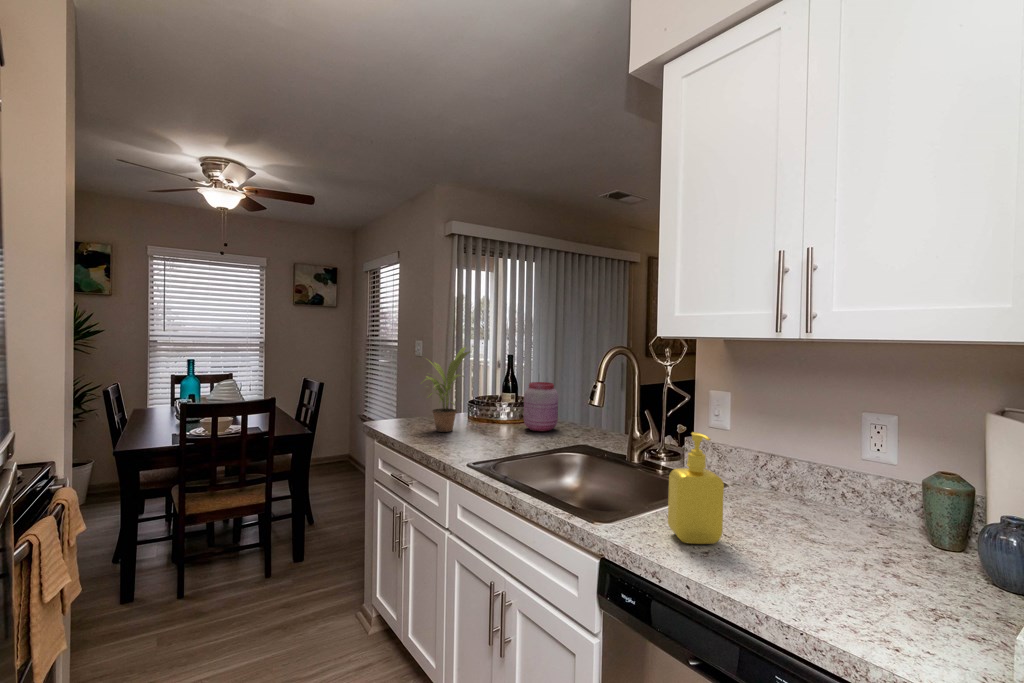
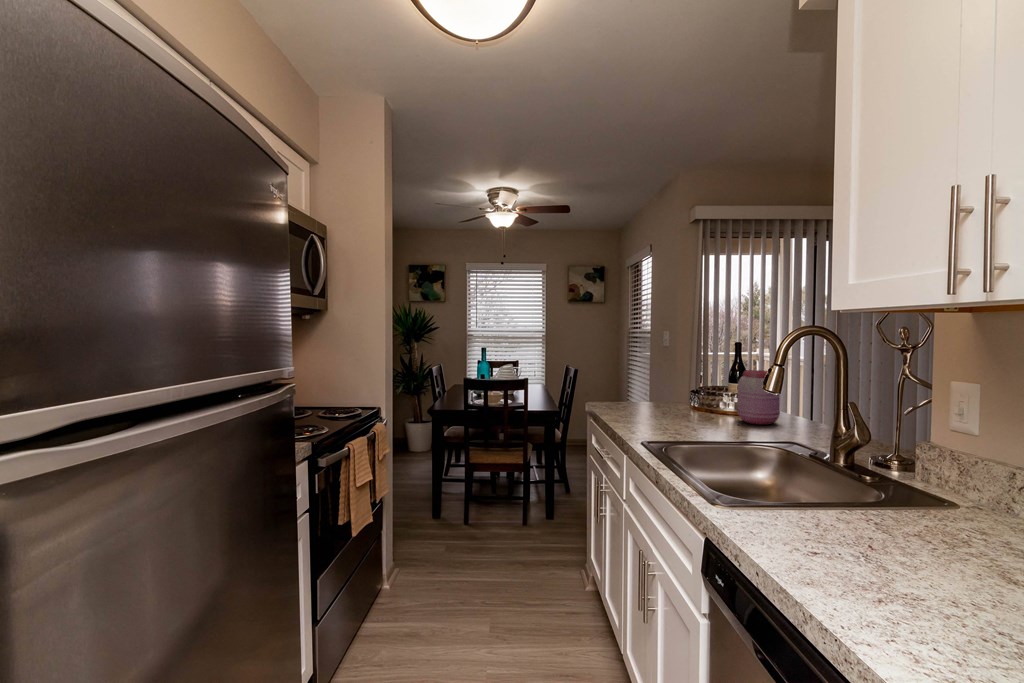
potted plant: present [422,347,470,432] -> none [630,333,685,415]
soap dispenser: present [668,432,724,544] -> none [787,413,854,548]

